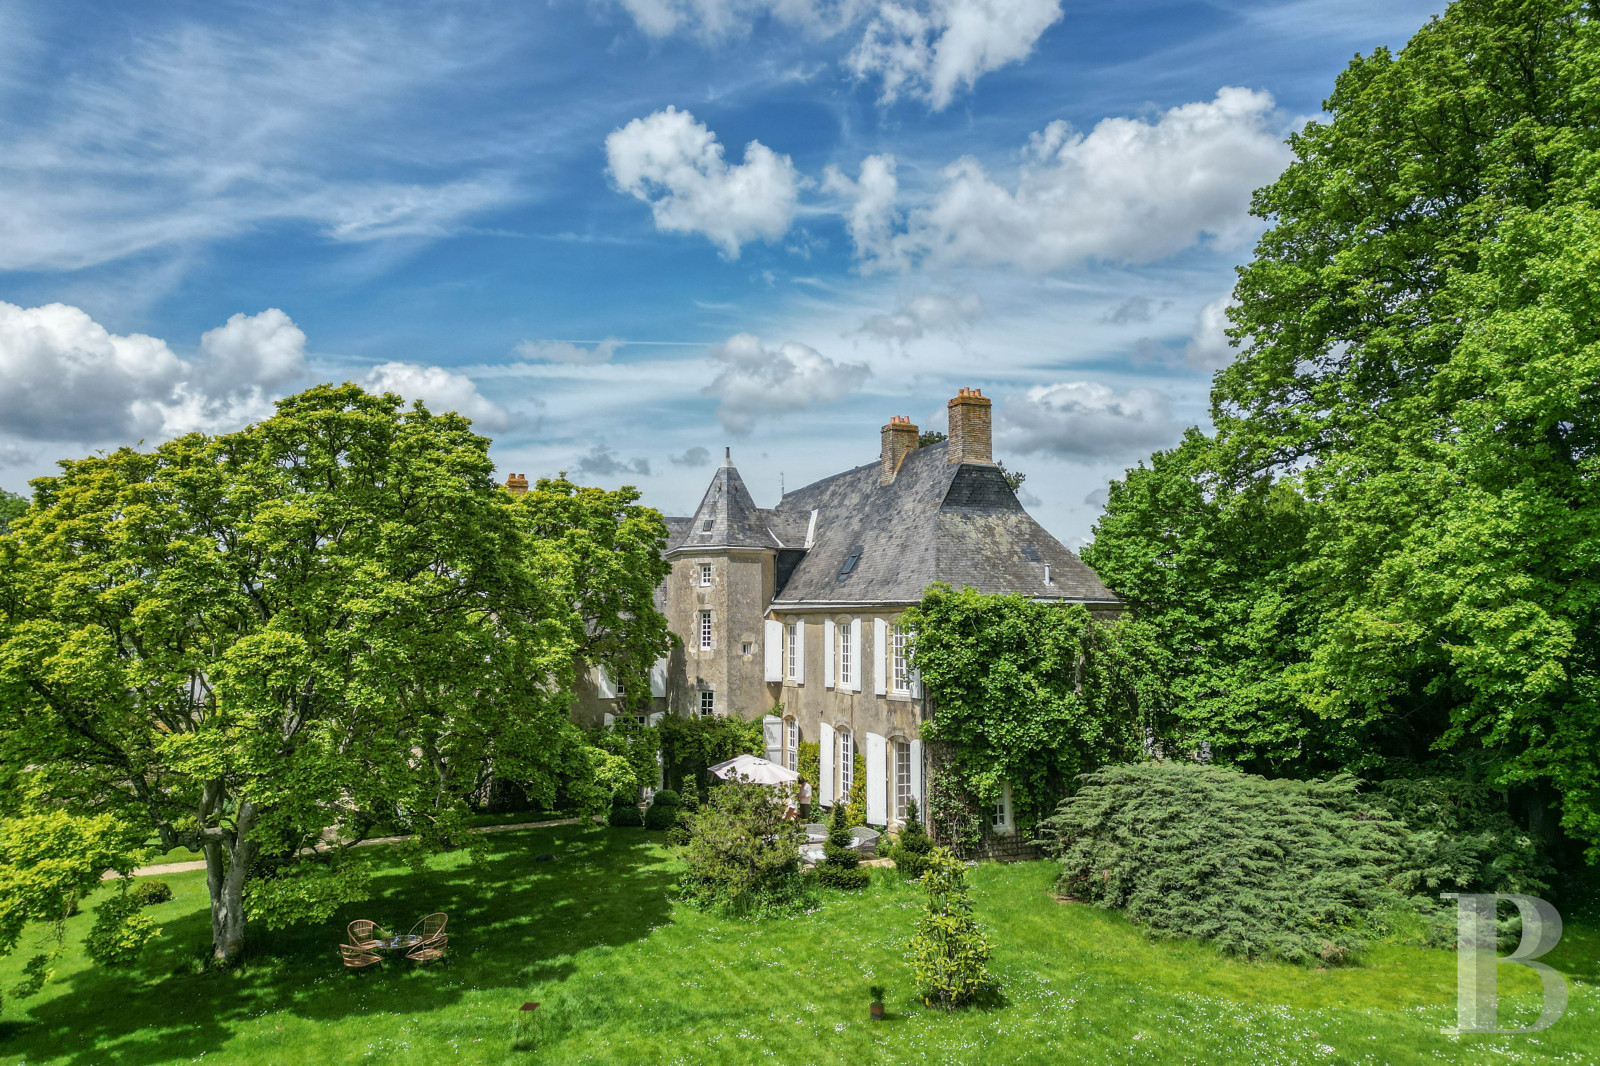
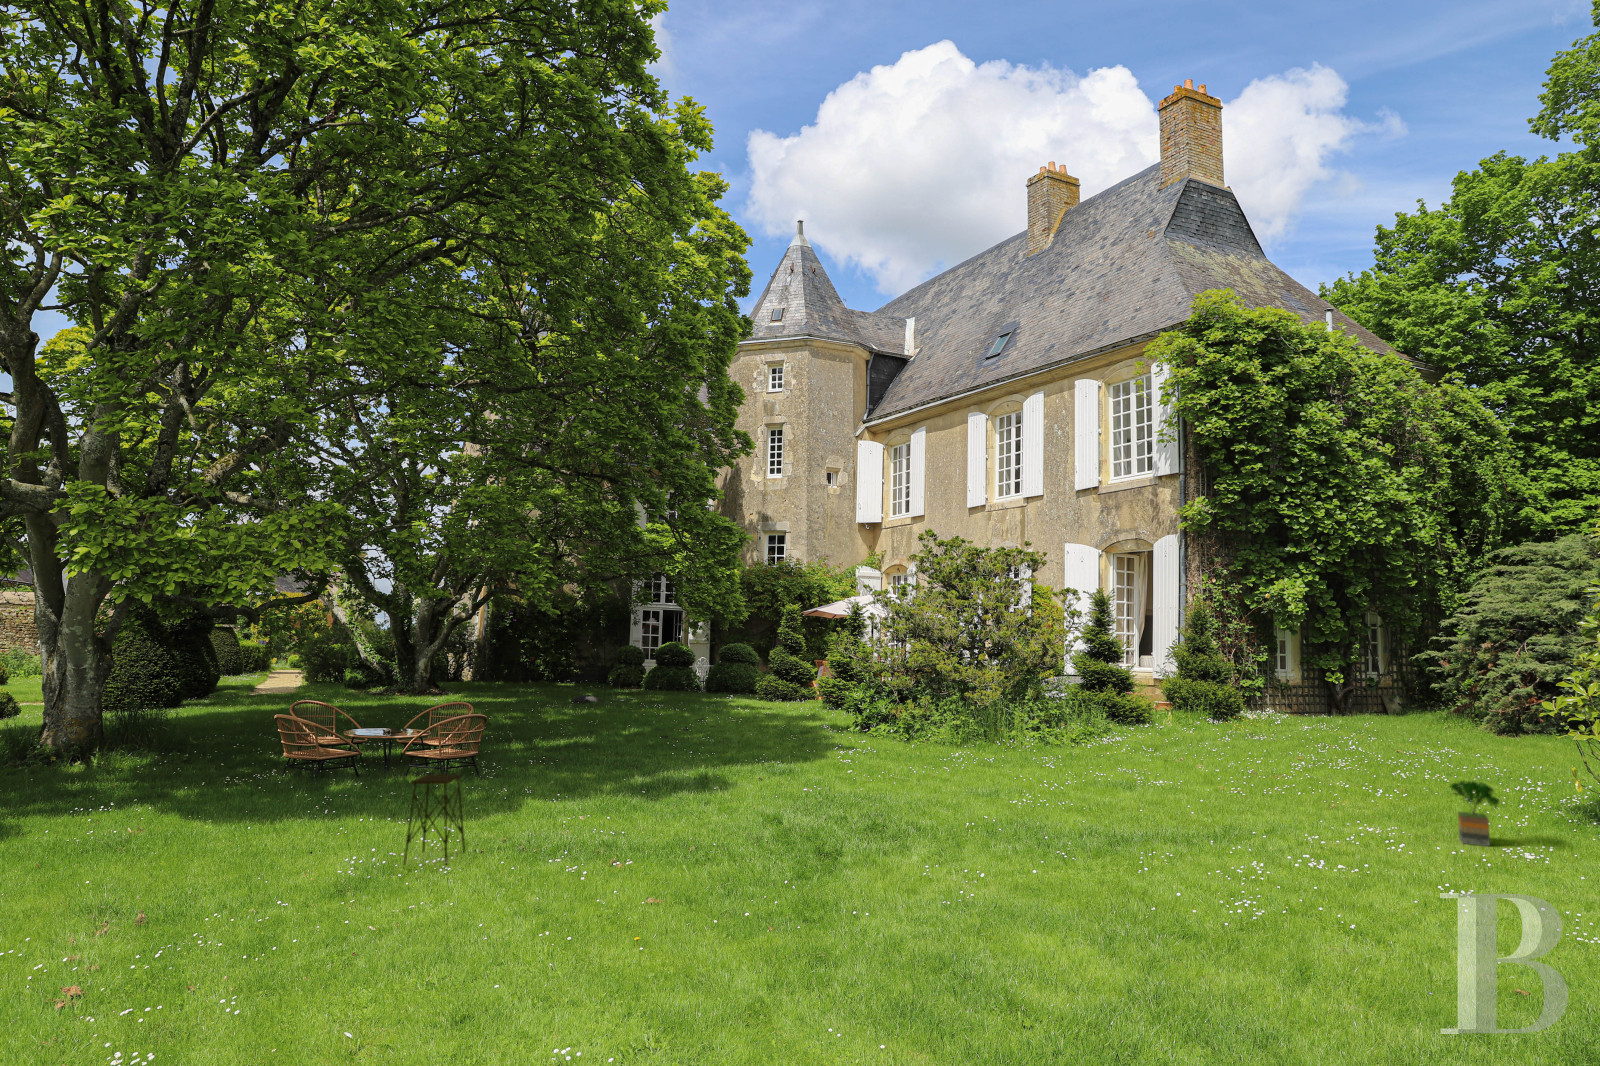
side table: present [516,1002,542,1043] -> present [404,774,465,864]

